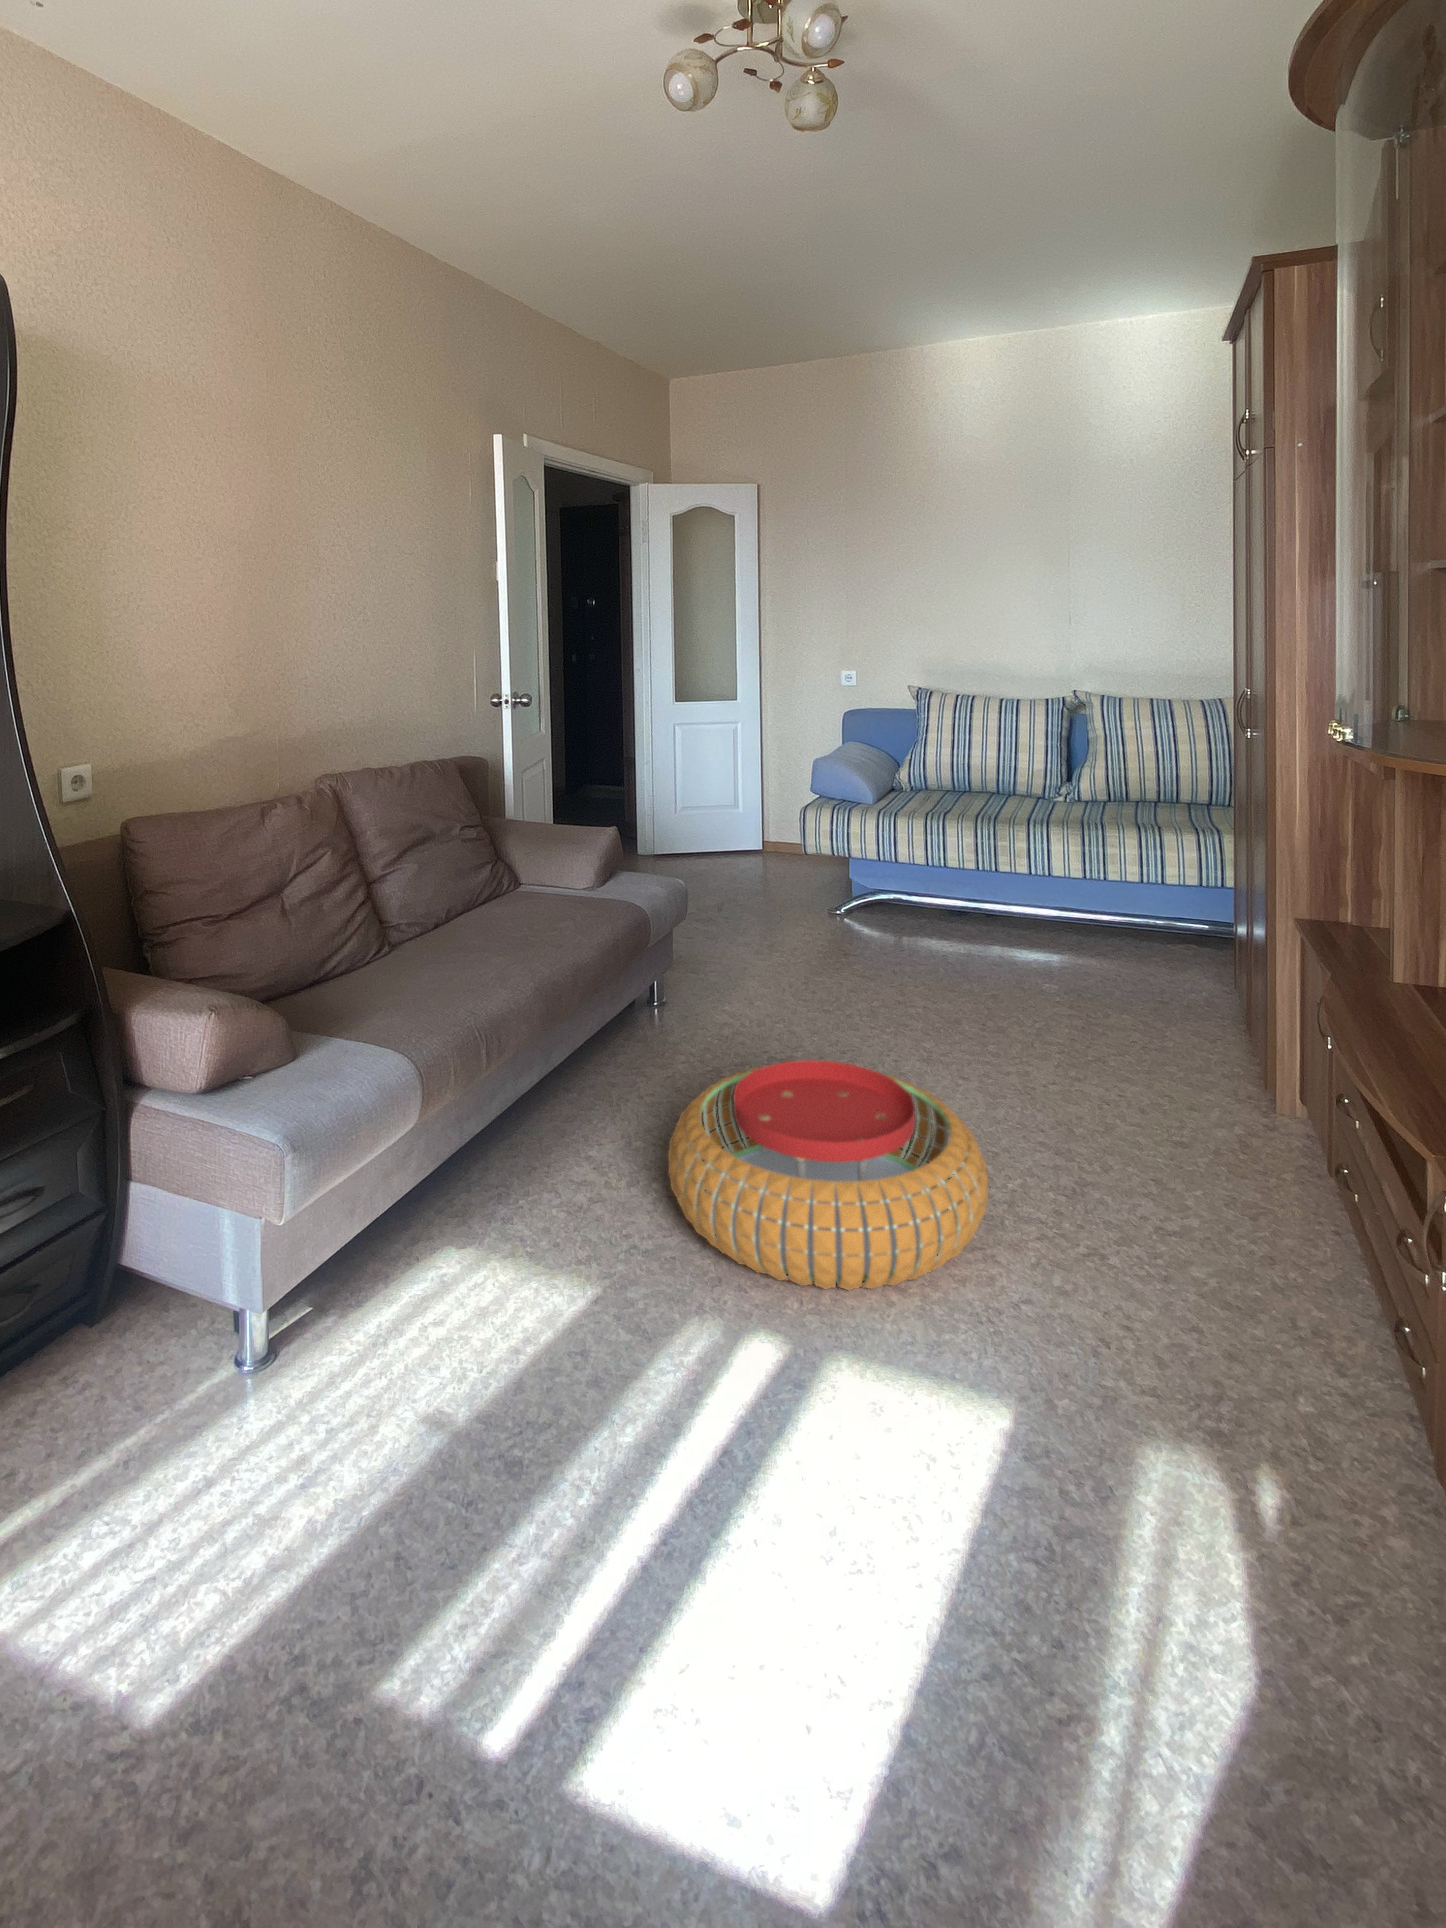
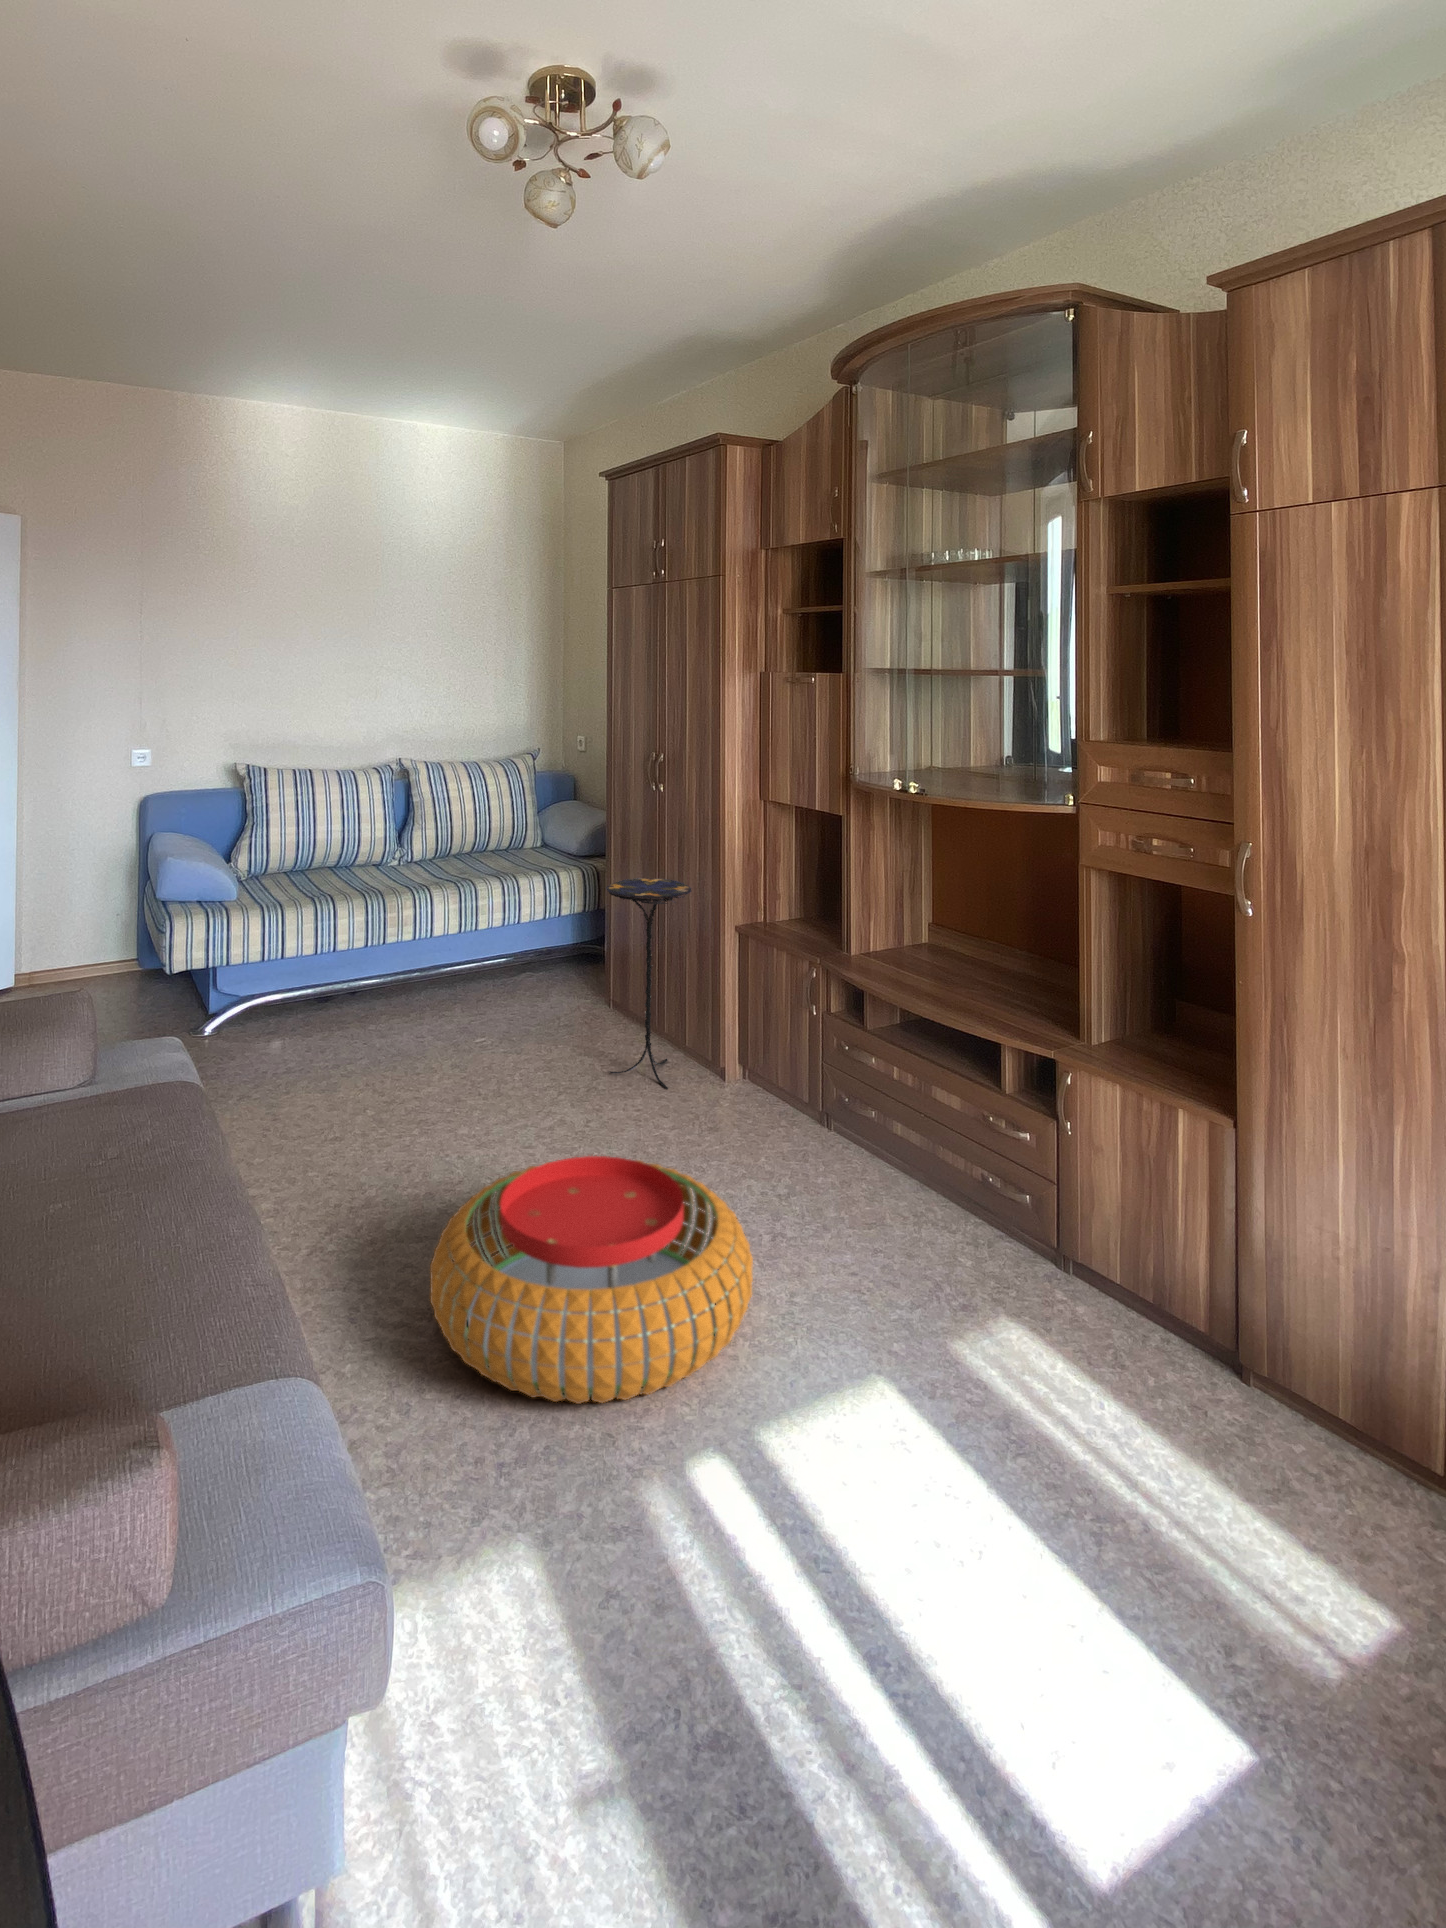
side table: none [1122,835,1237,1083] -> present [606,878,691,1089]

